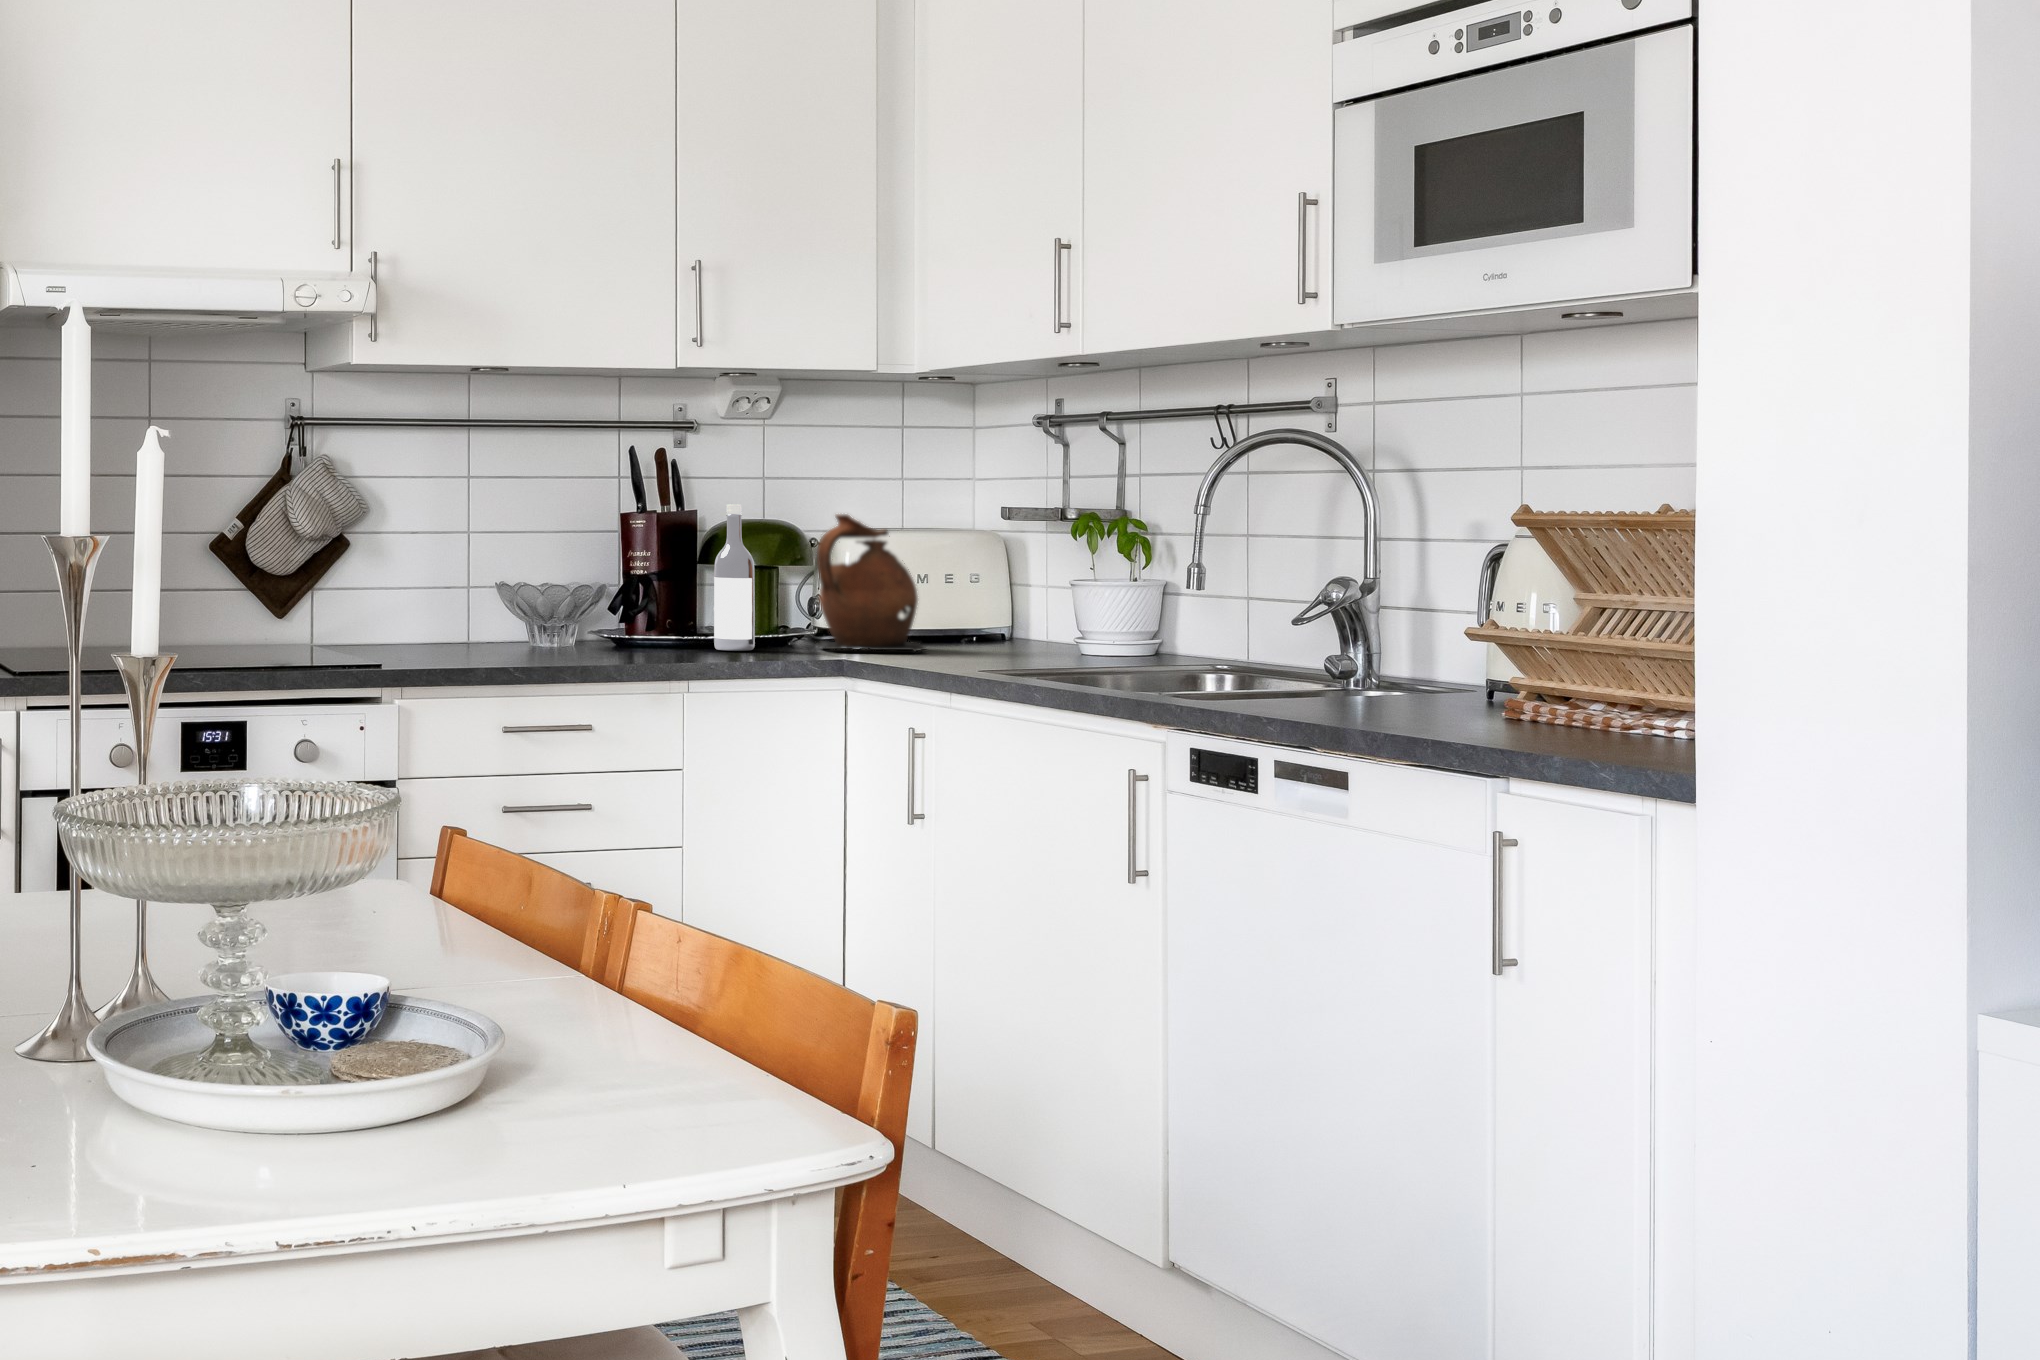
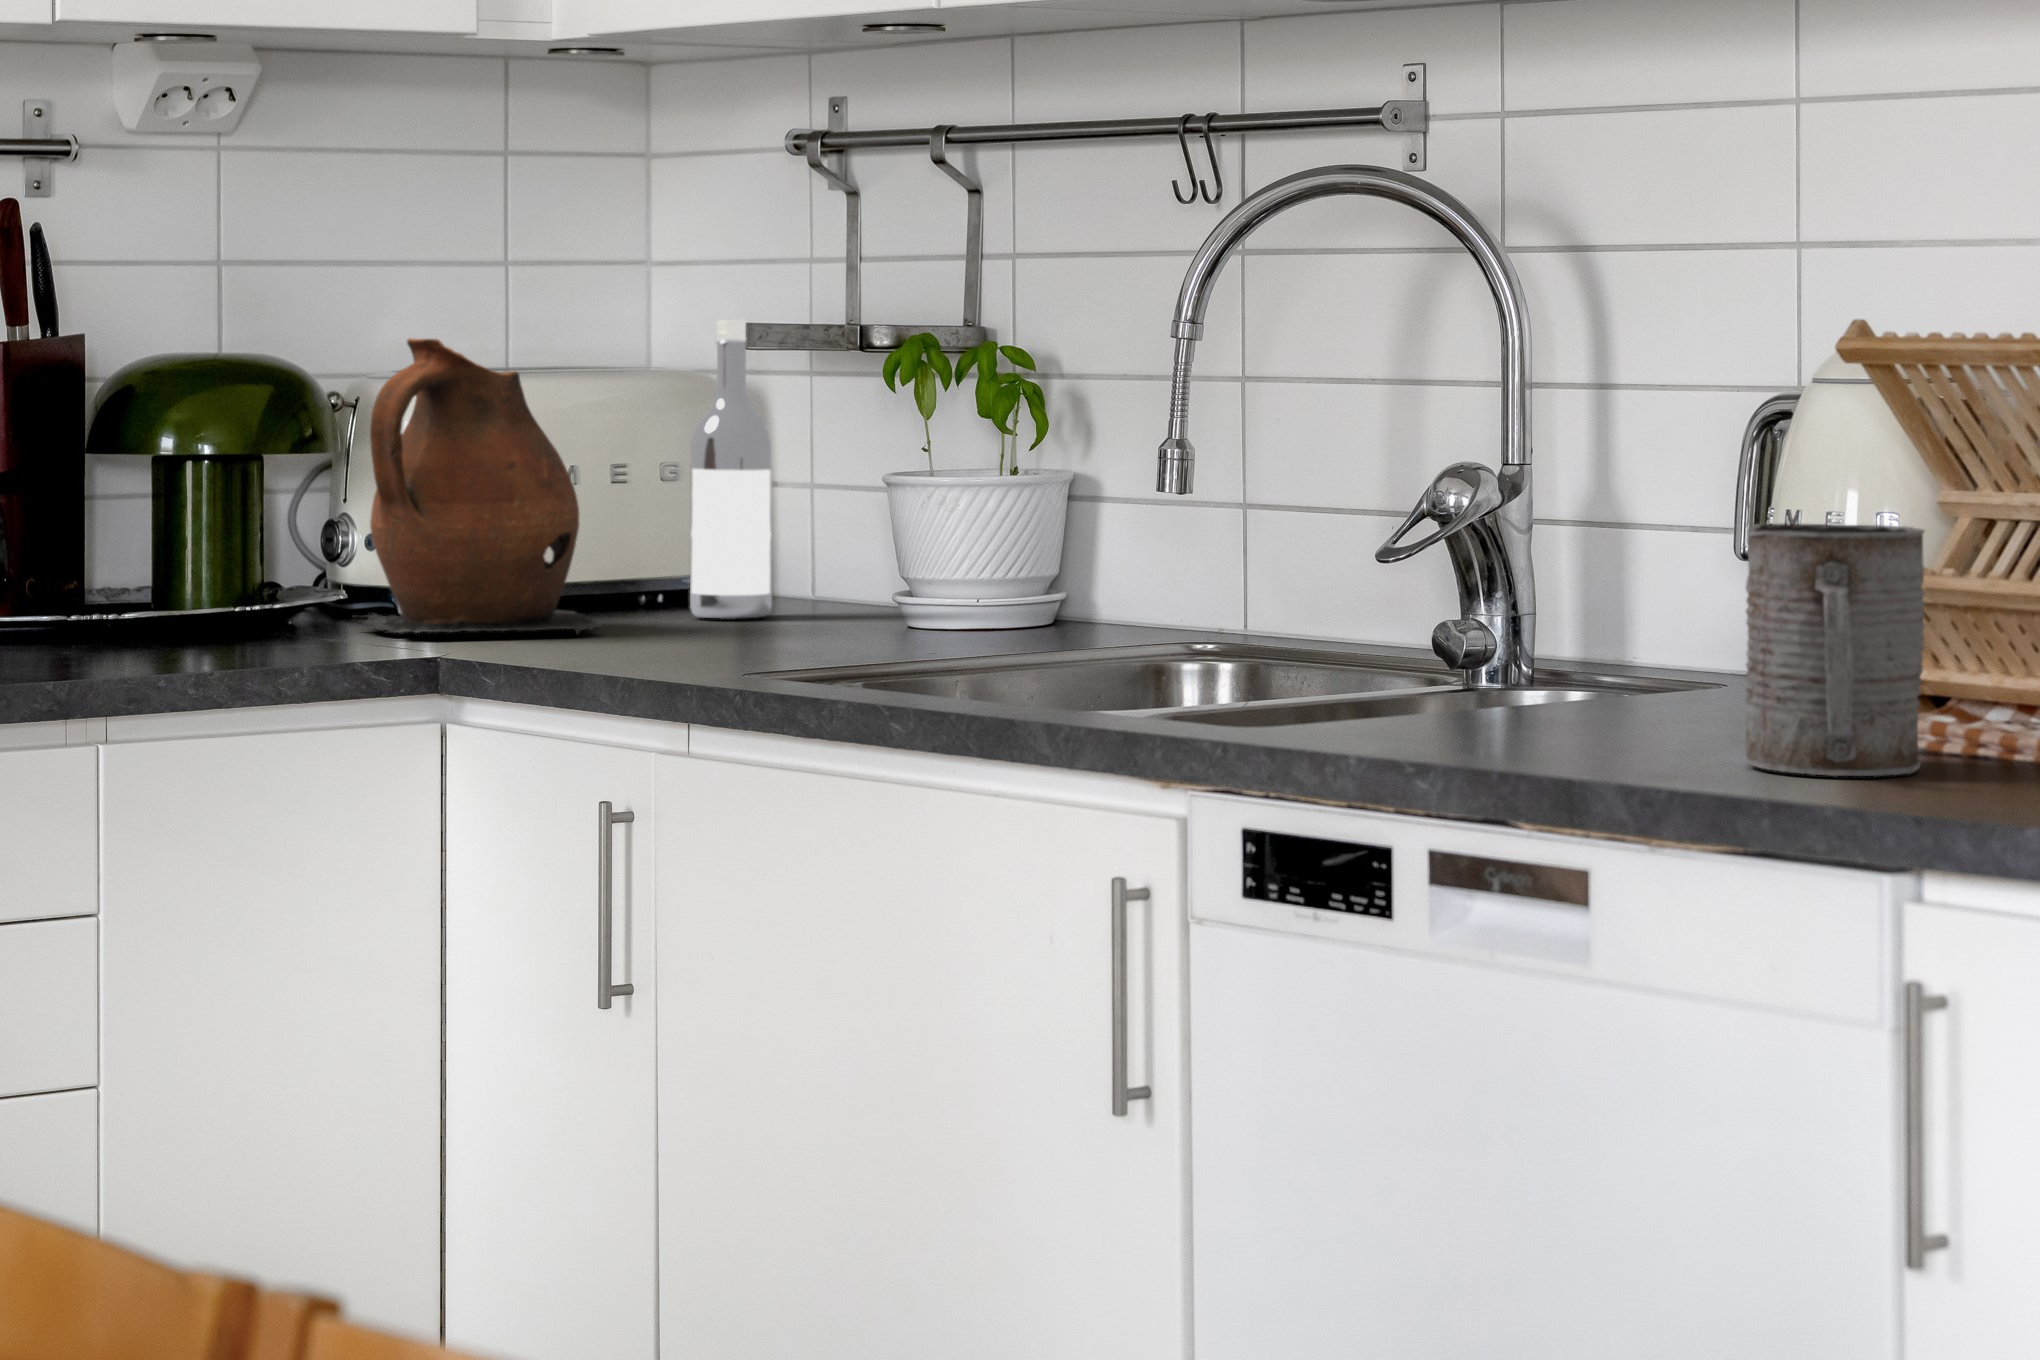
wine bottle: present [714,504,755,651] -> present [690,320,772,619]
mug: none [1444,608,1544,733] -> present [1745,524,1924,776]

